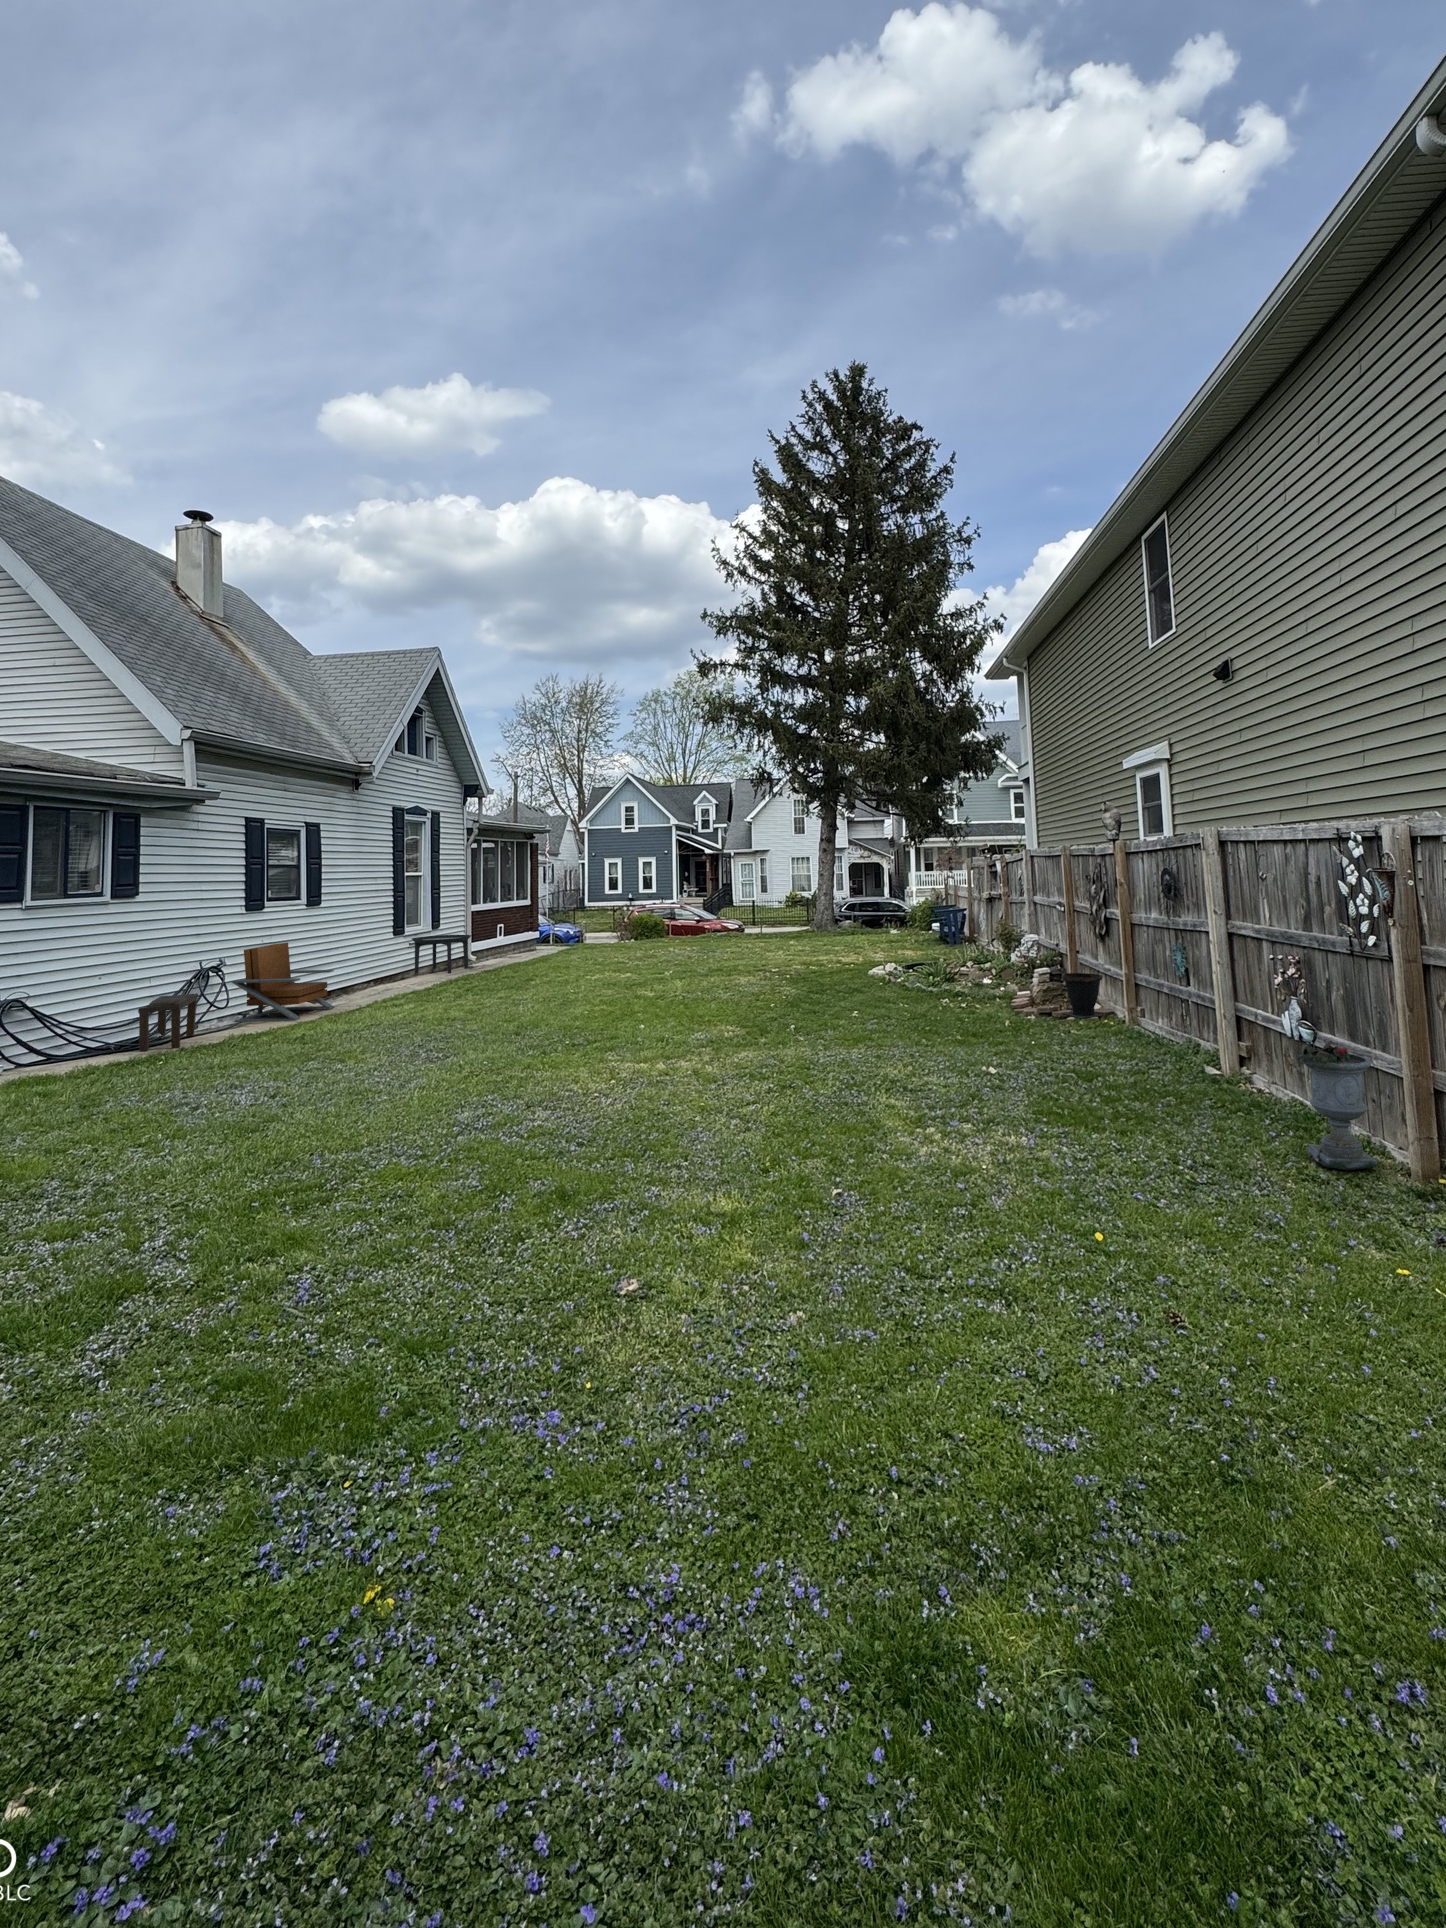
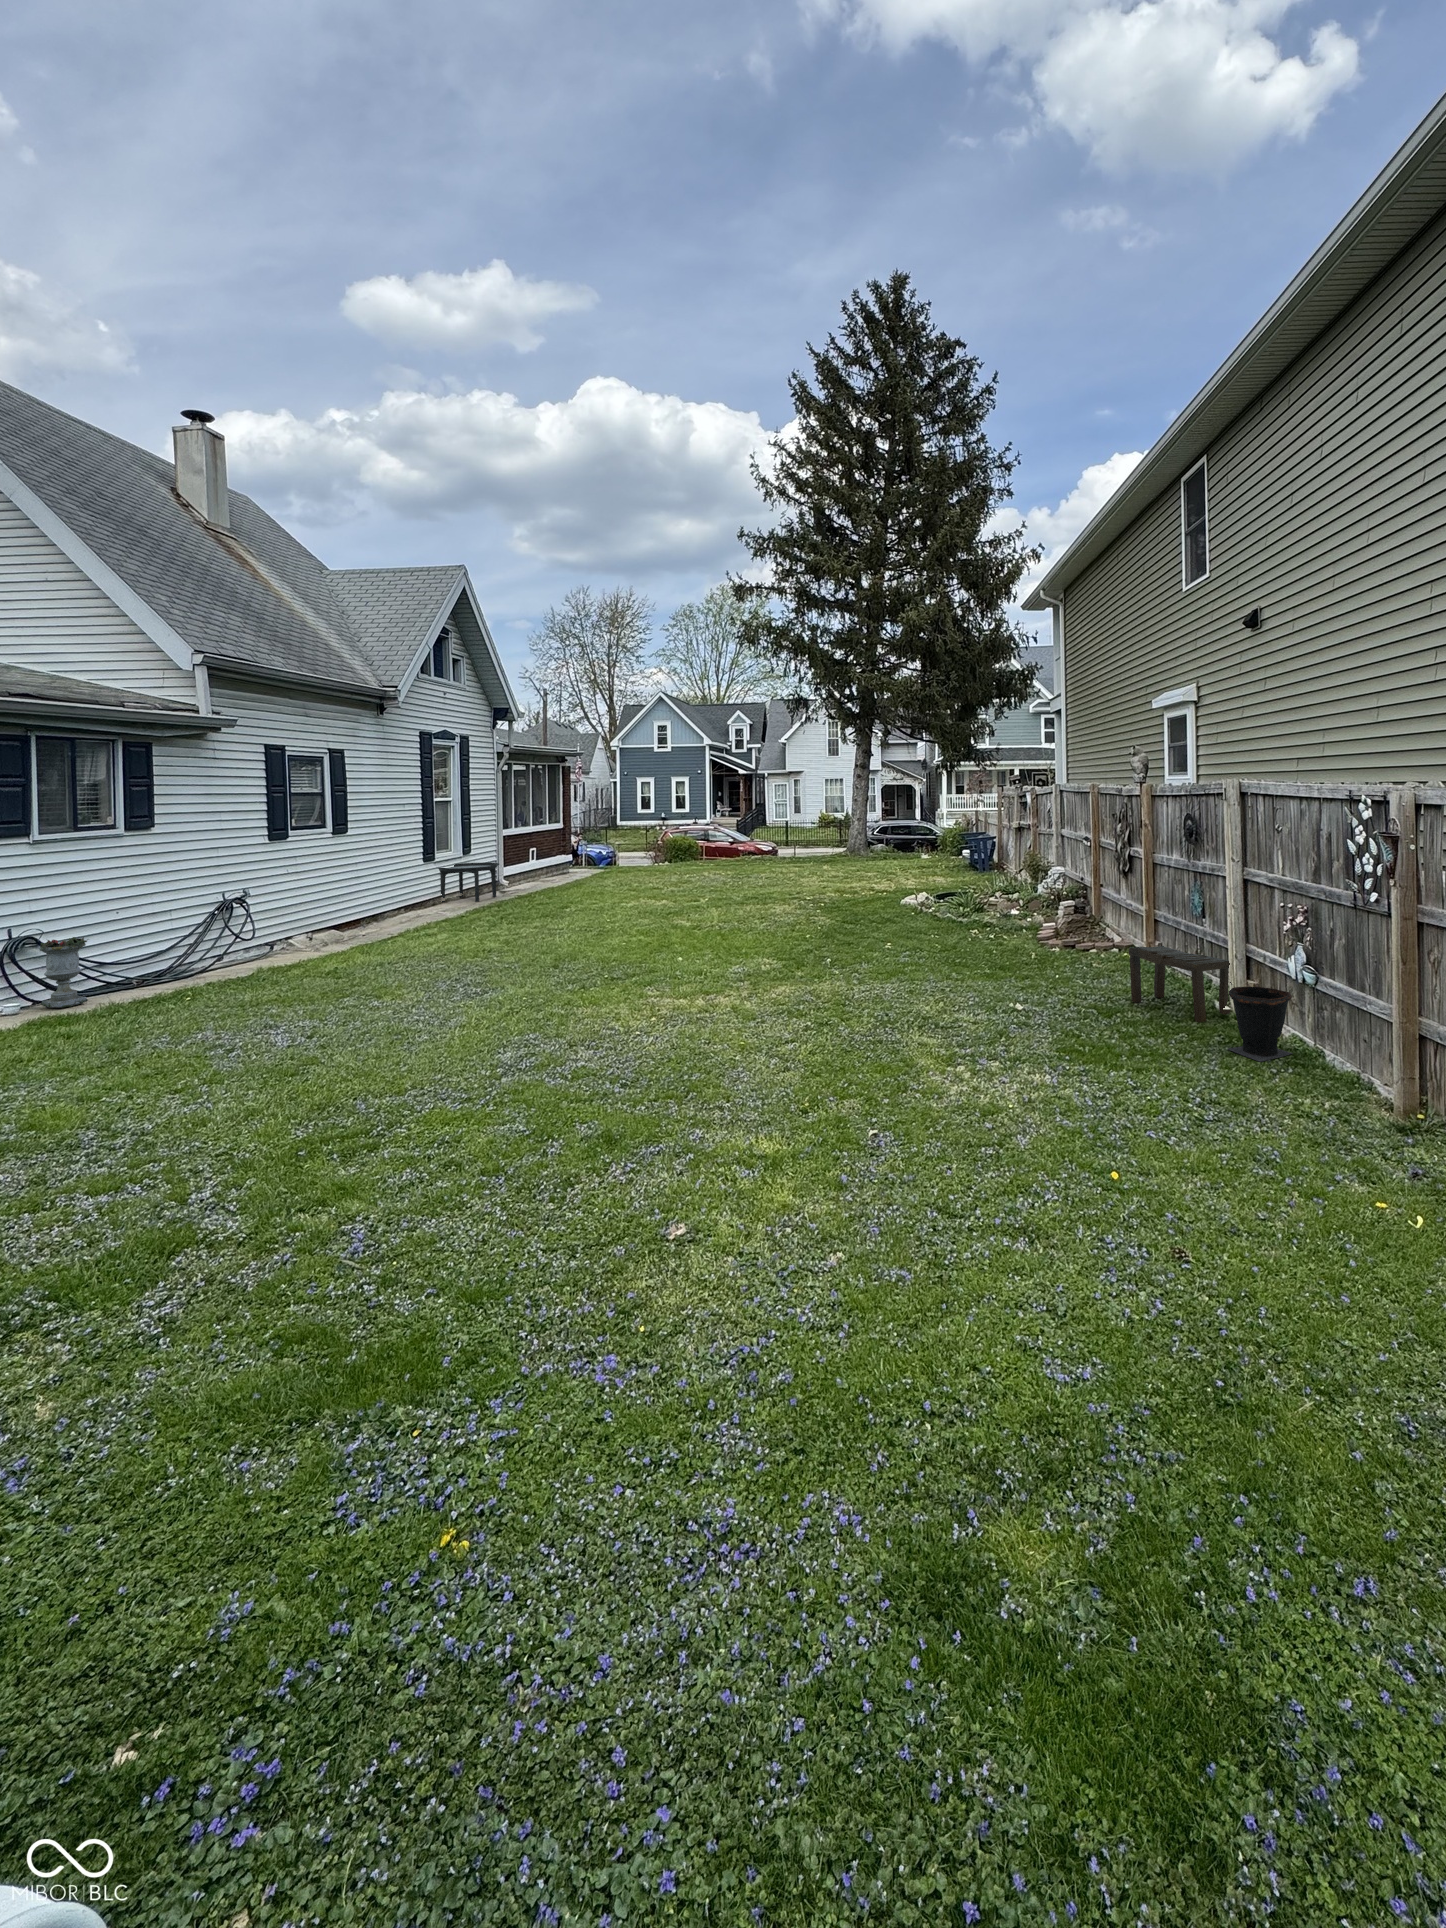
lounge chair: present [232,943,334,1022] -> none [251,875,359,957]
bucket: present [1062,973,1103,1018] -> present [1227,983,1292,1062]
bench: present [138,993,199,1052] -> present [1129,946,1231,1022]
planter: present [1297,1041,1377,1170] -> present [39,937,88,1008]

